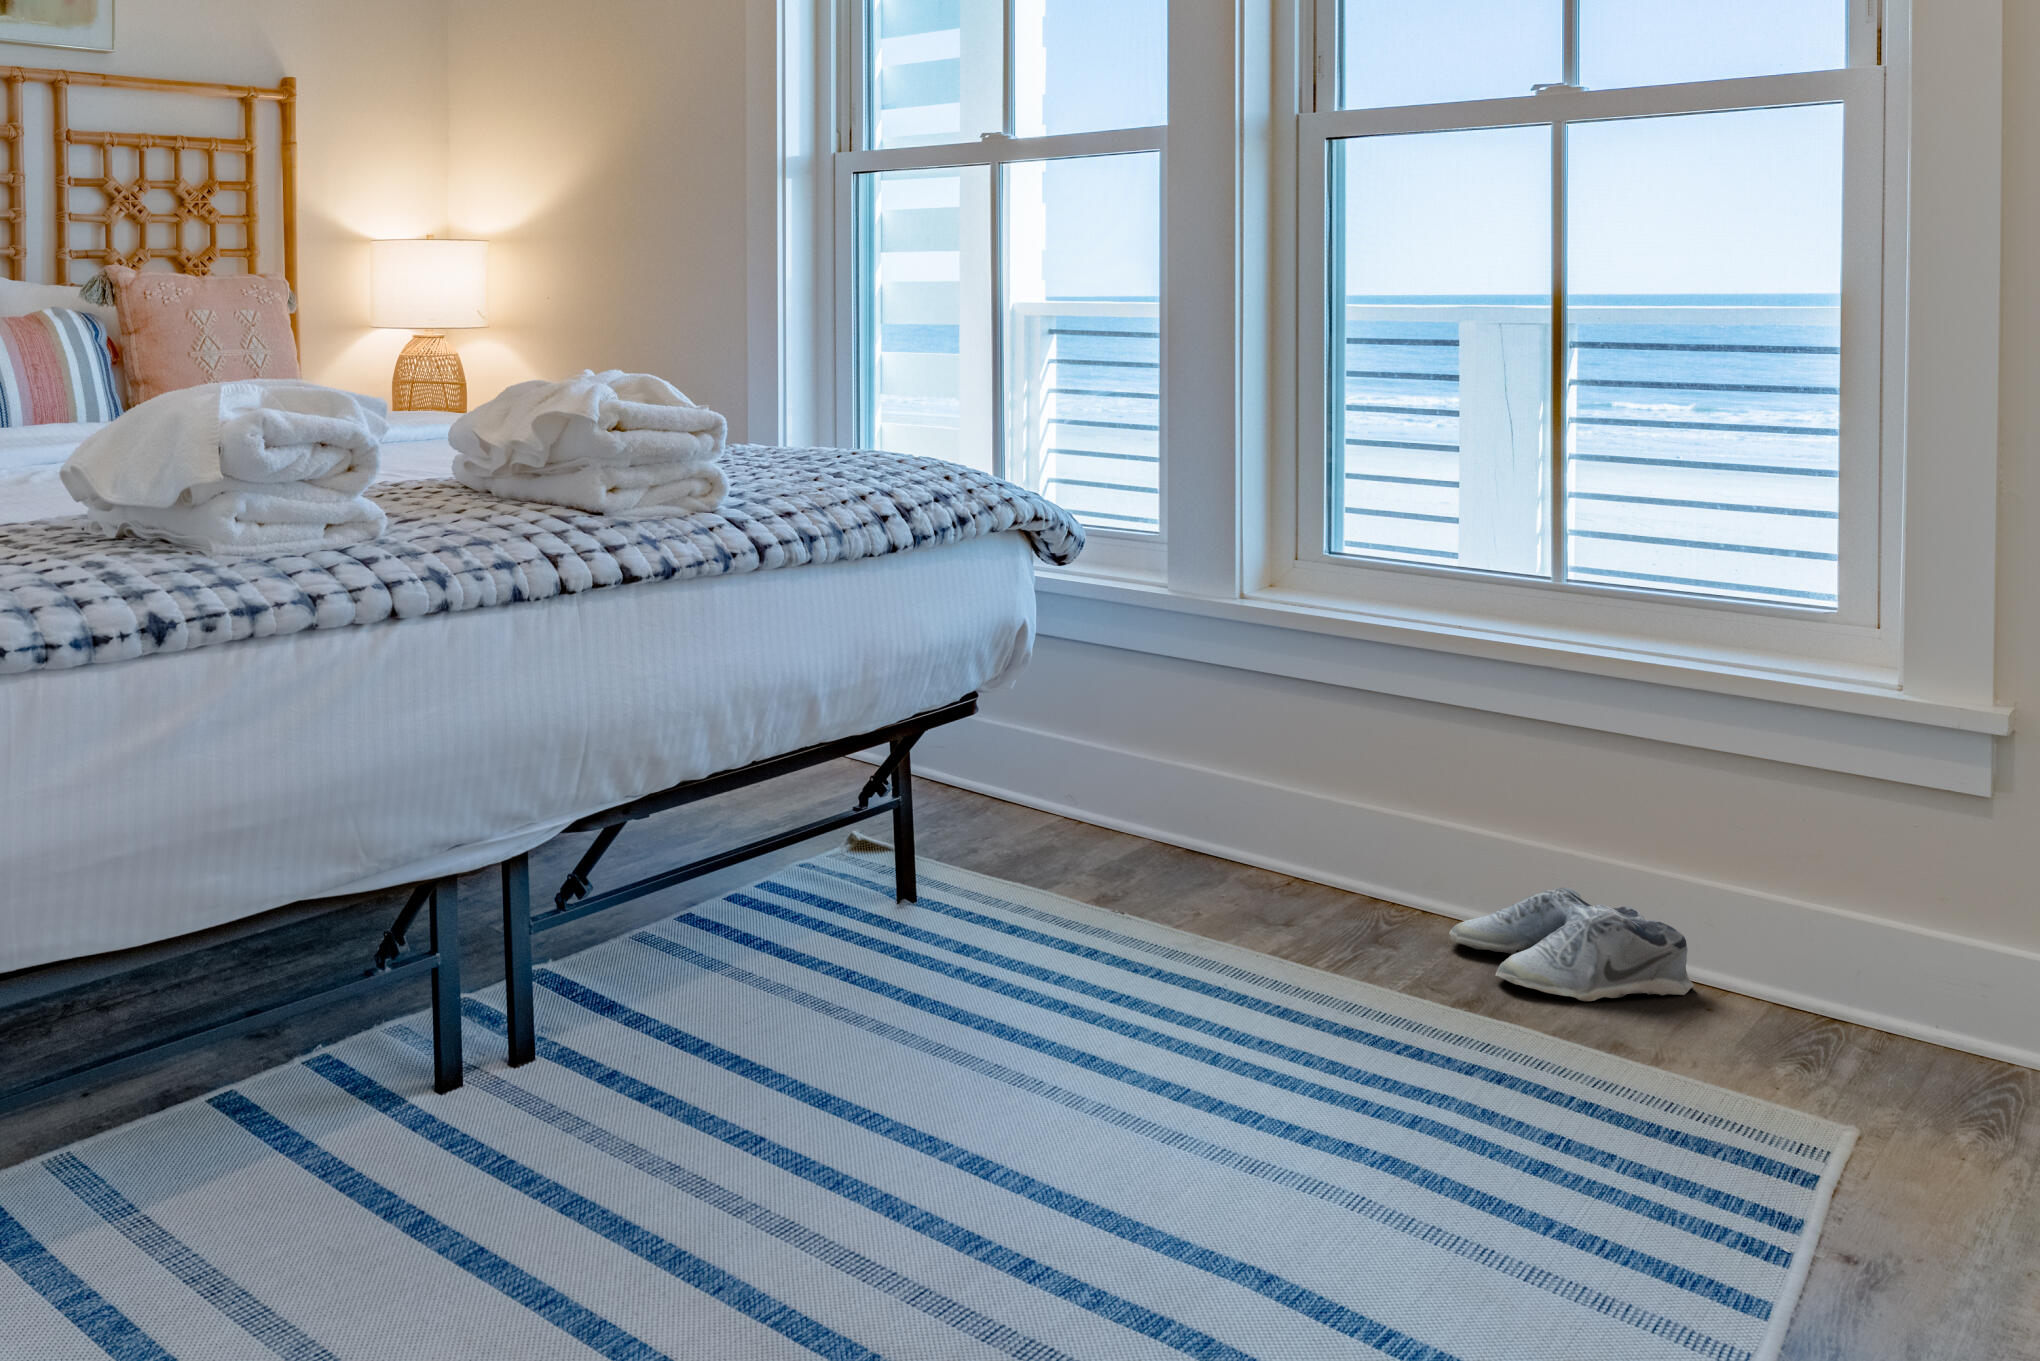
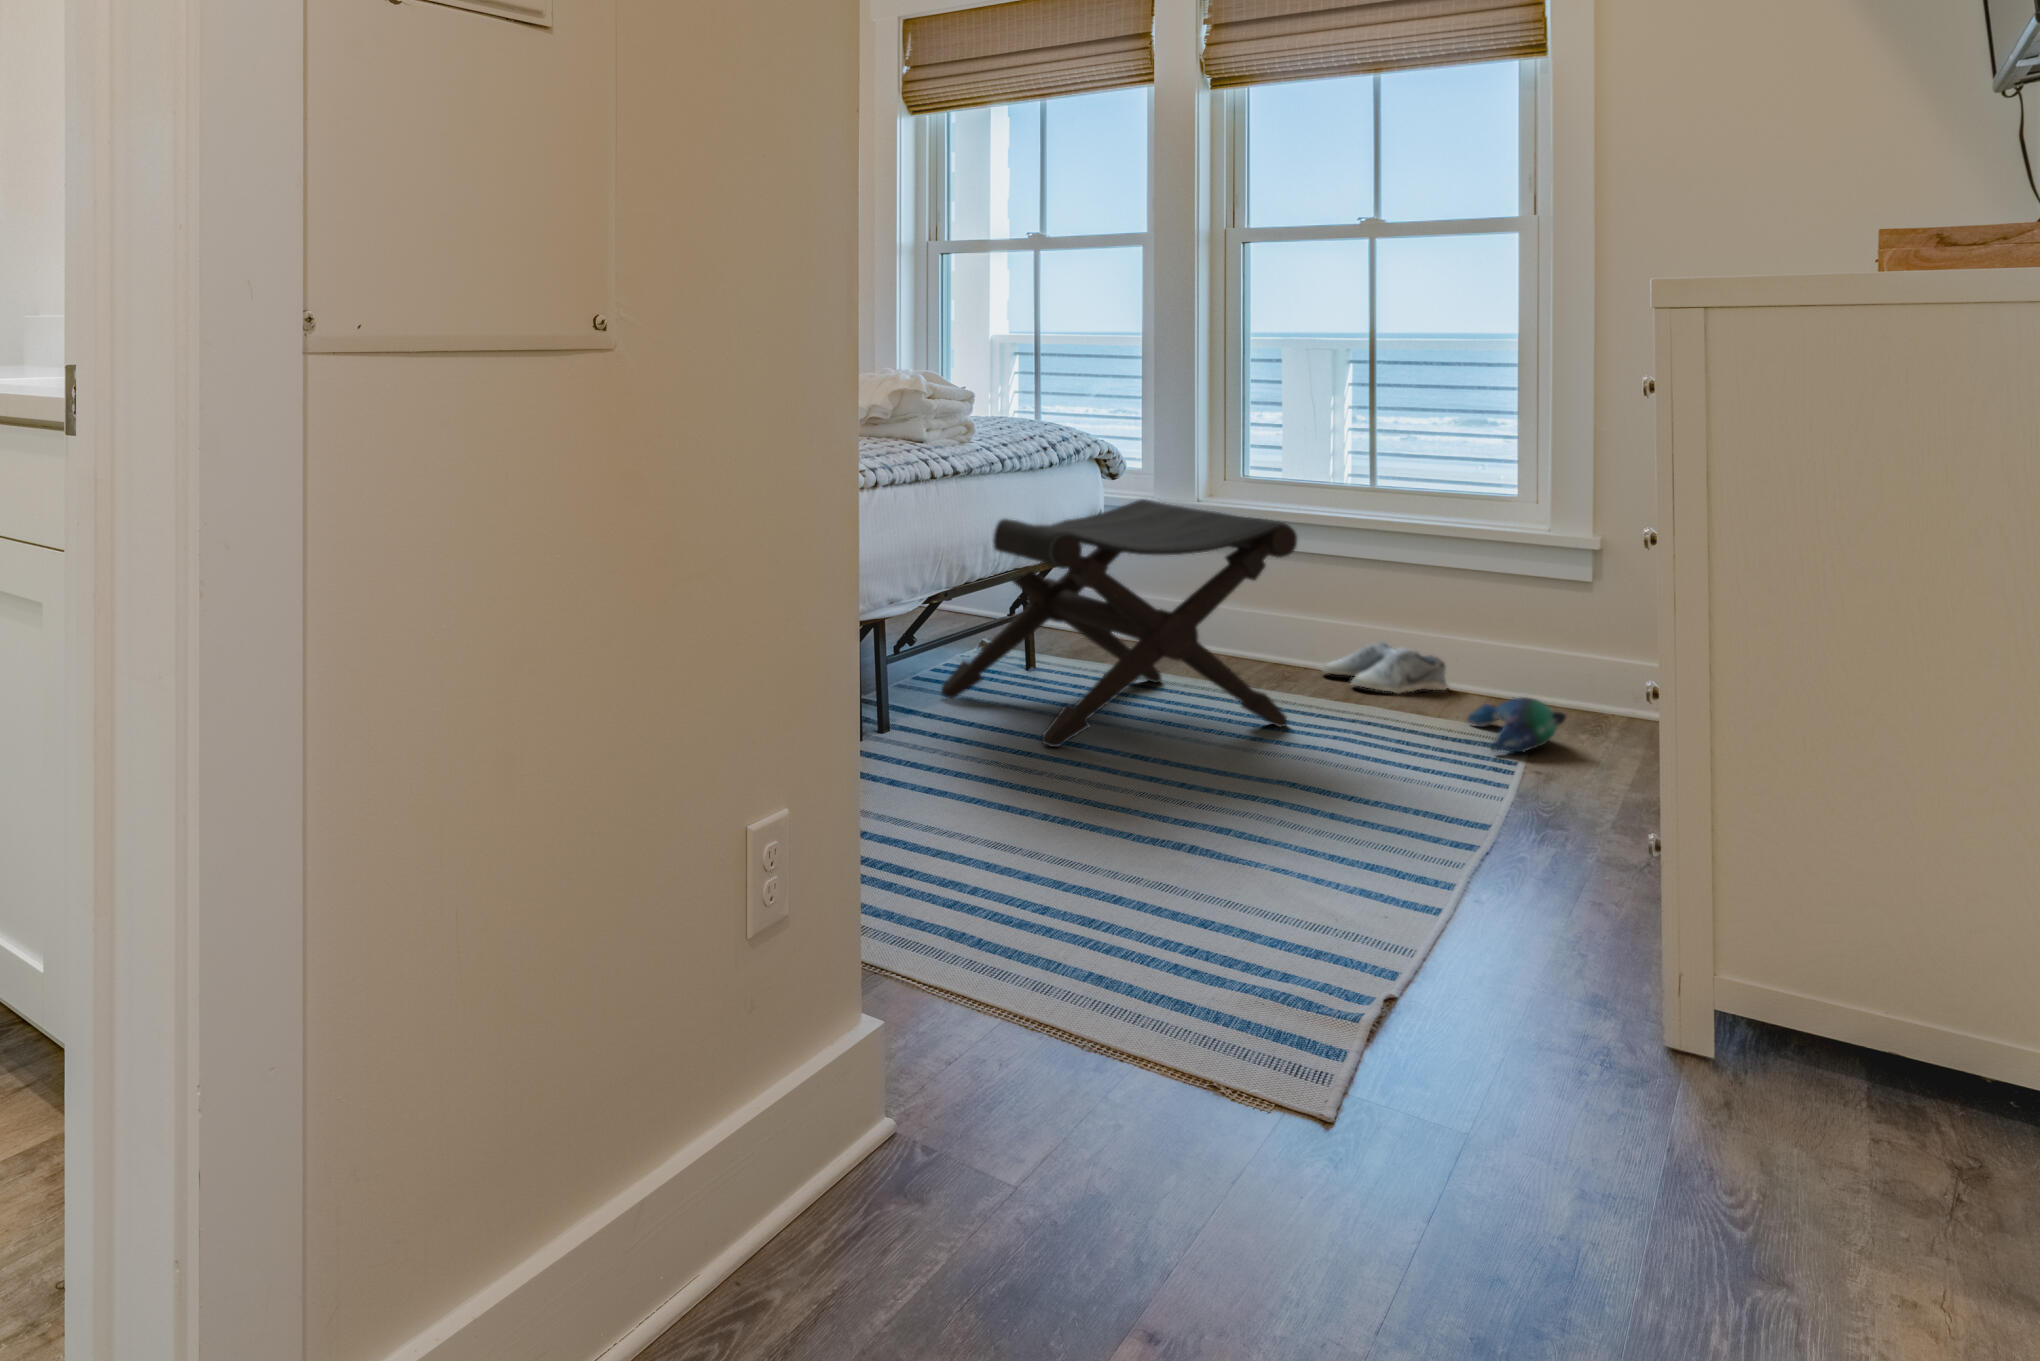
footstool: none [683,610,1346,1138] -> present [941,499,1297,747]
plush toy: none [1708,1056,1918,1200] -> present [1467,697,1566,752]

